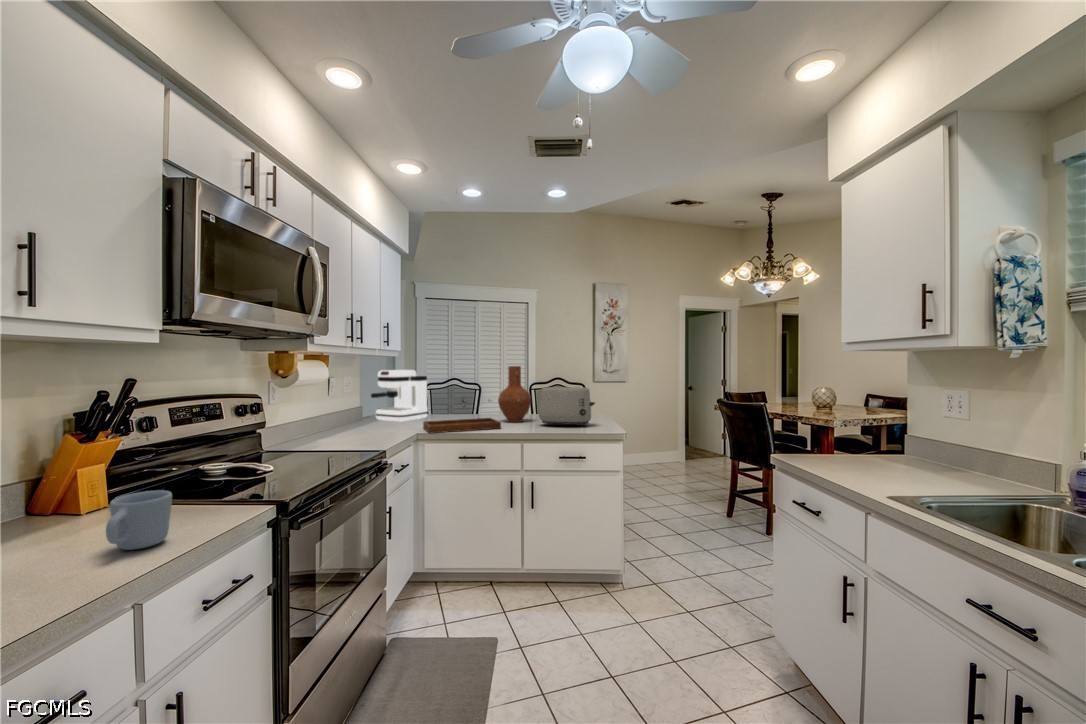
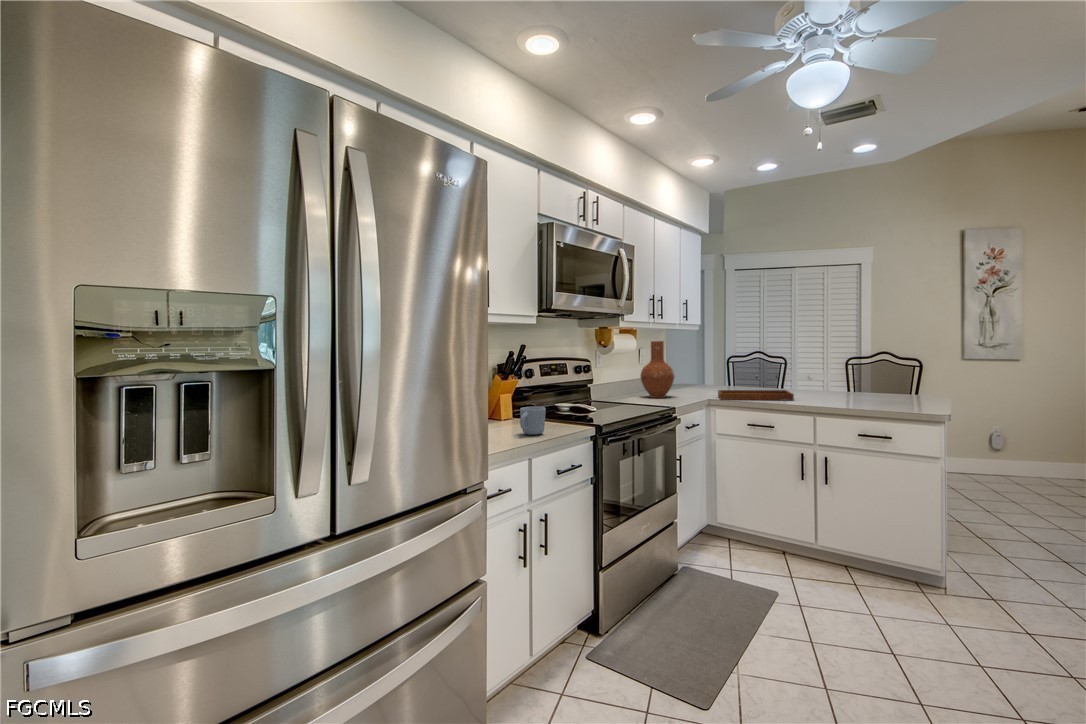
vase: present [498,366,531,422] -> present [641,341,675,398]
coffee maker: present [371,370,428,422] -> none [674,343,727,391]
toaster: present [539,387,595,426] -> none [839,361,909,404]

